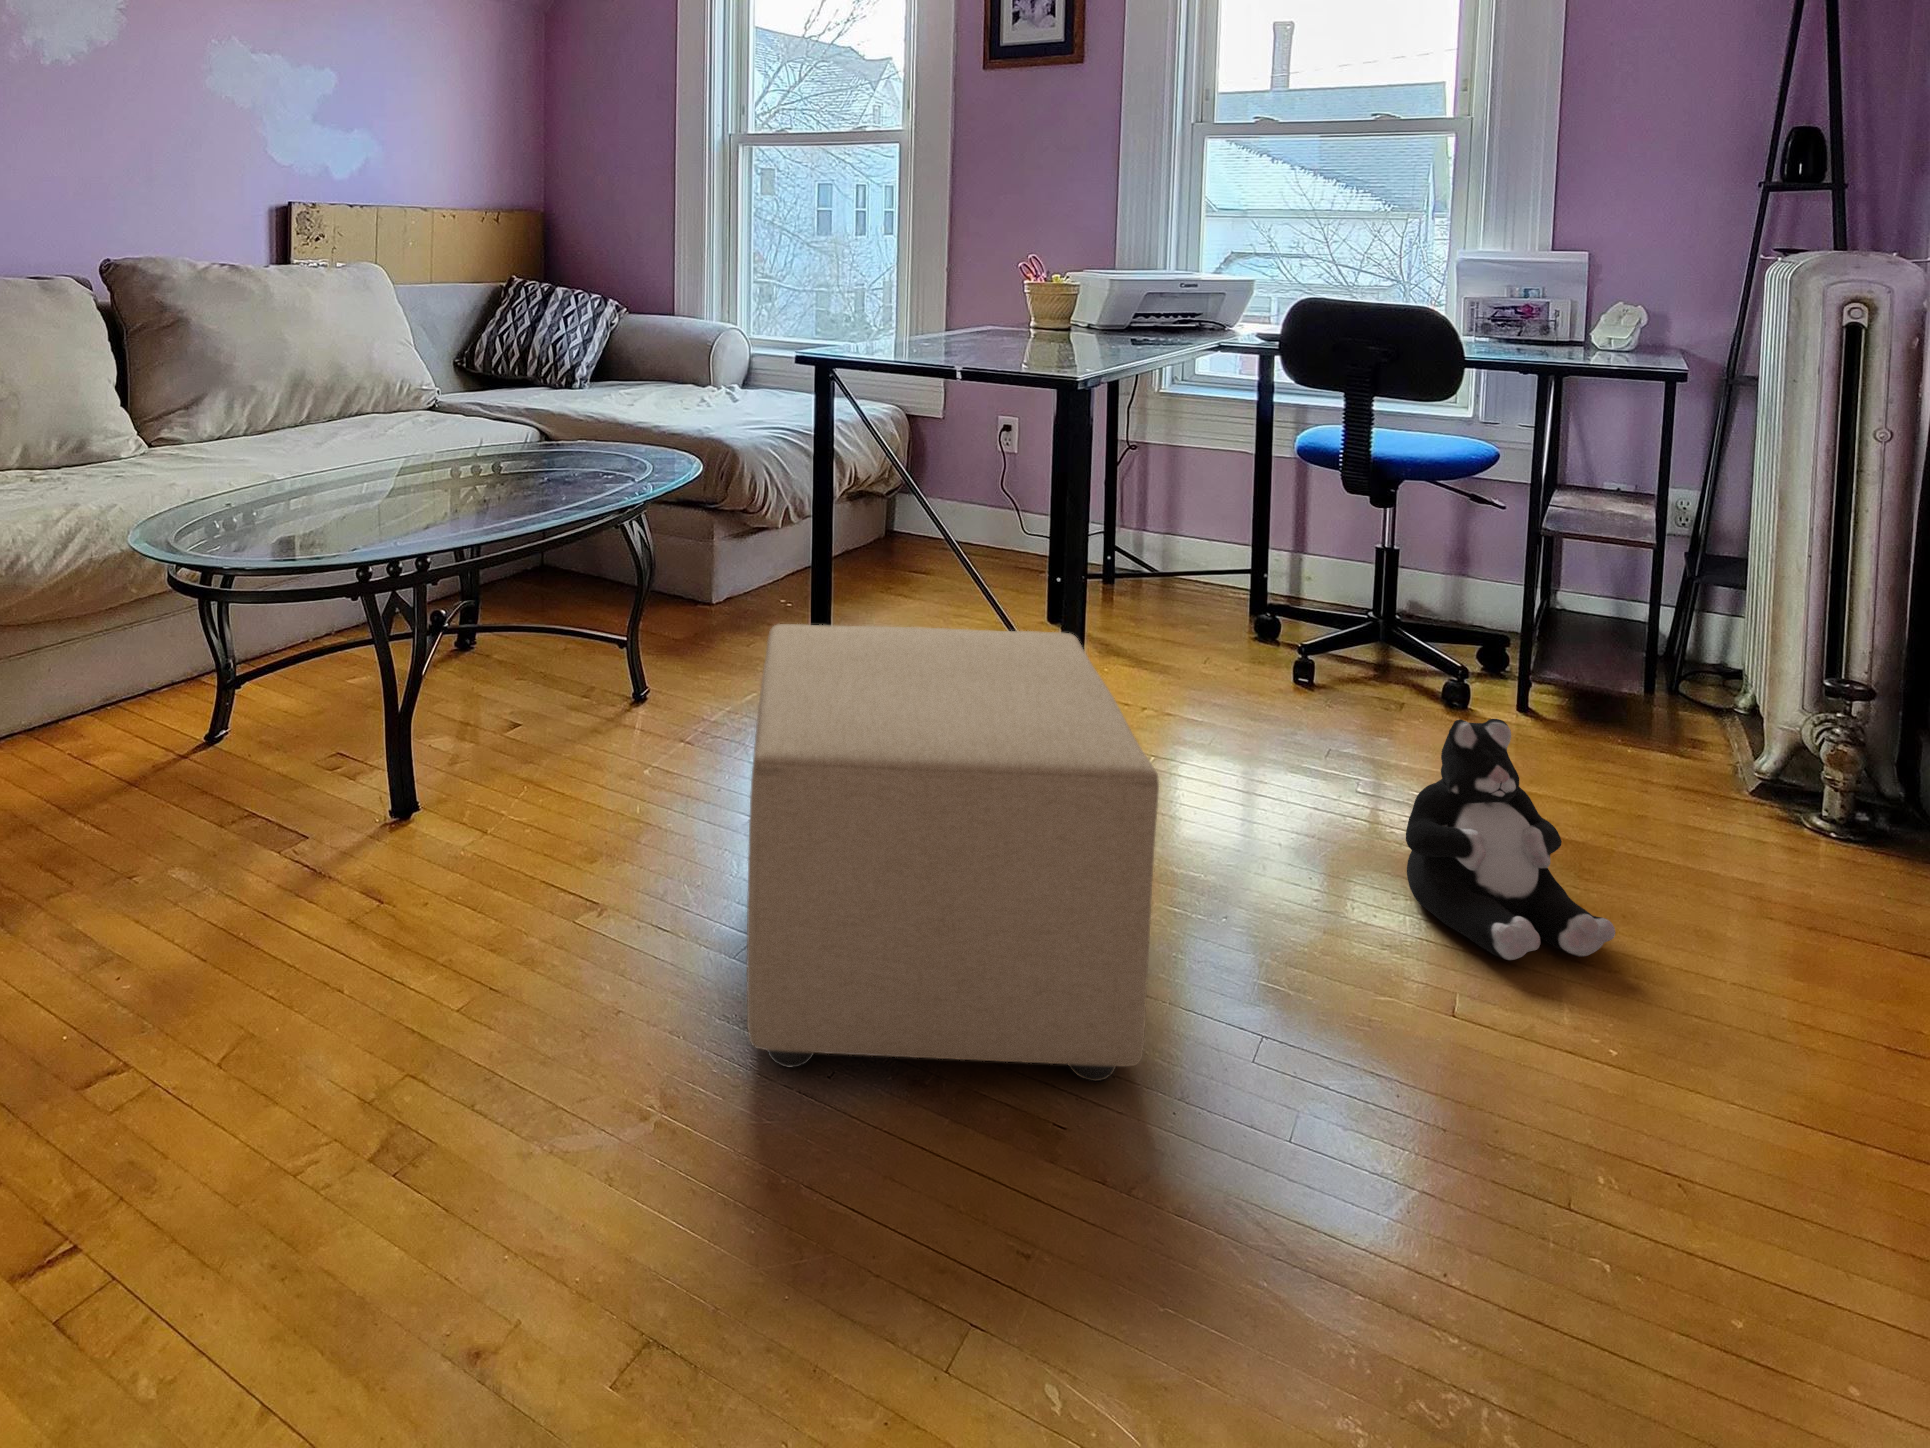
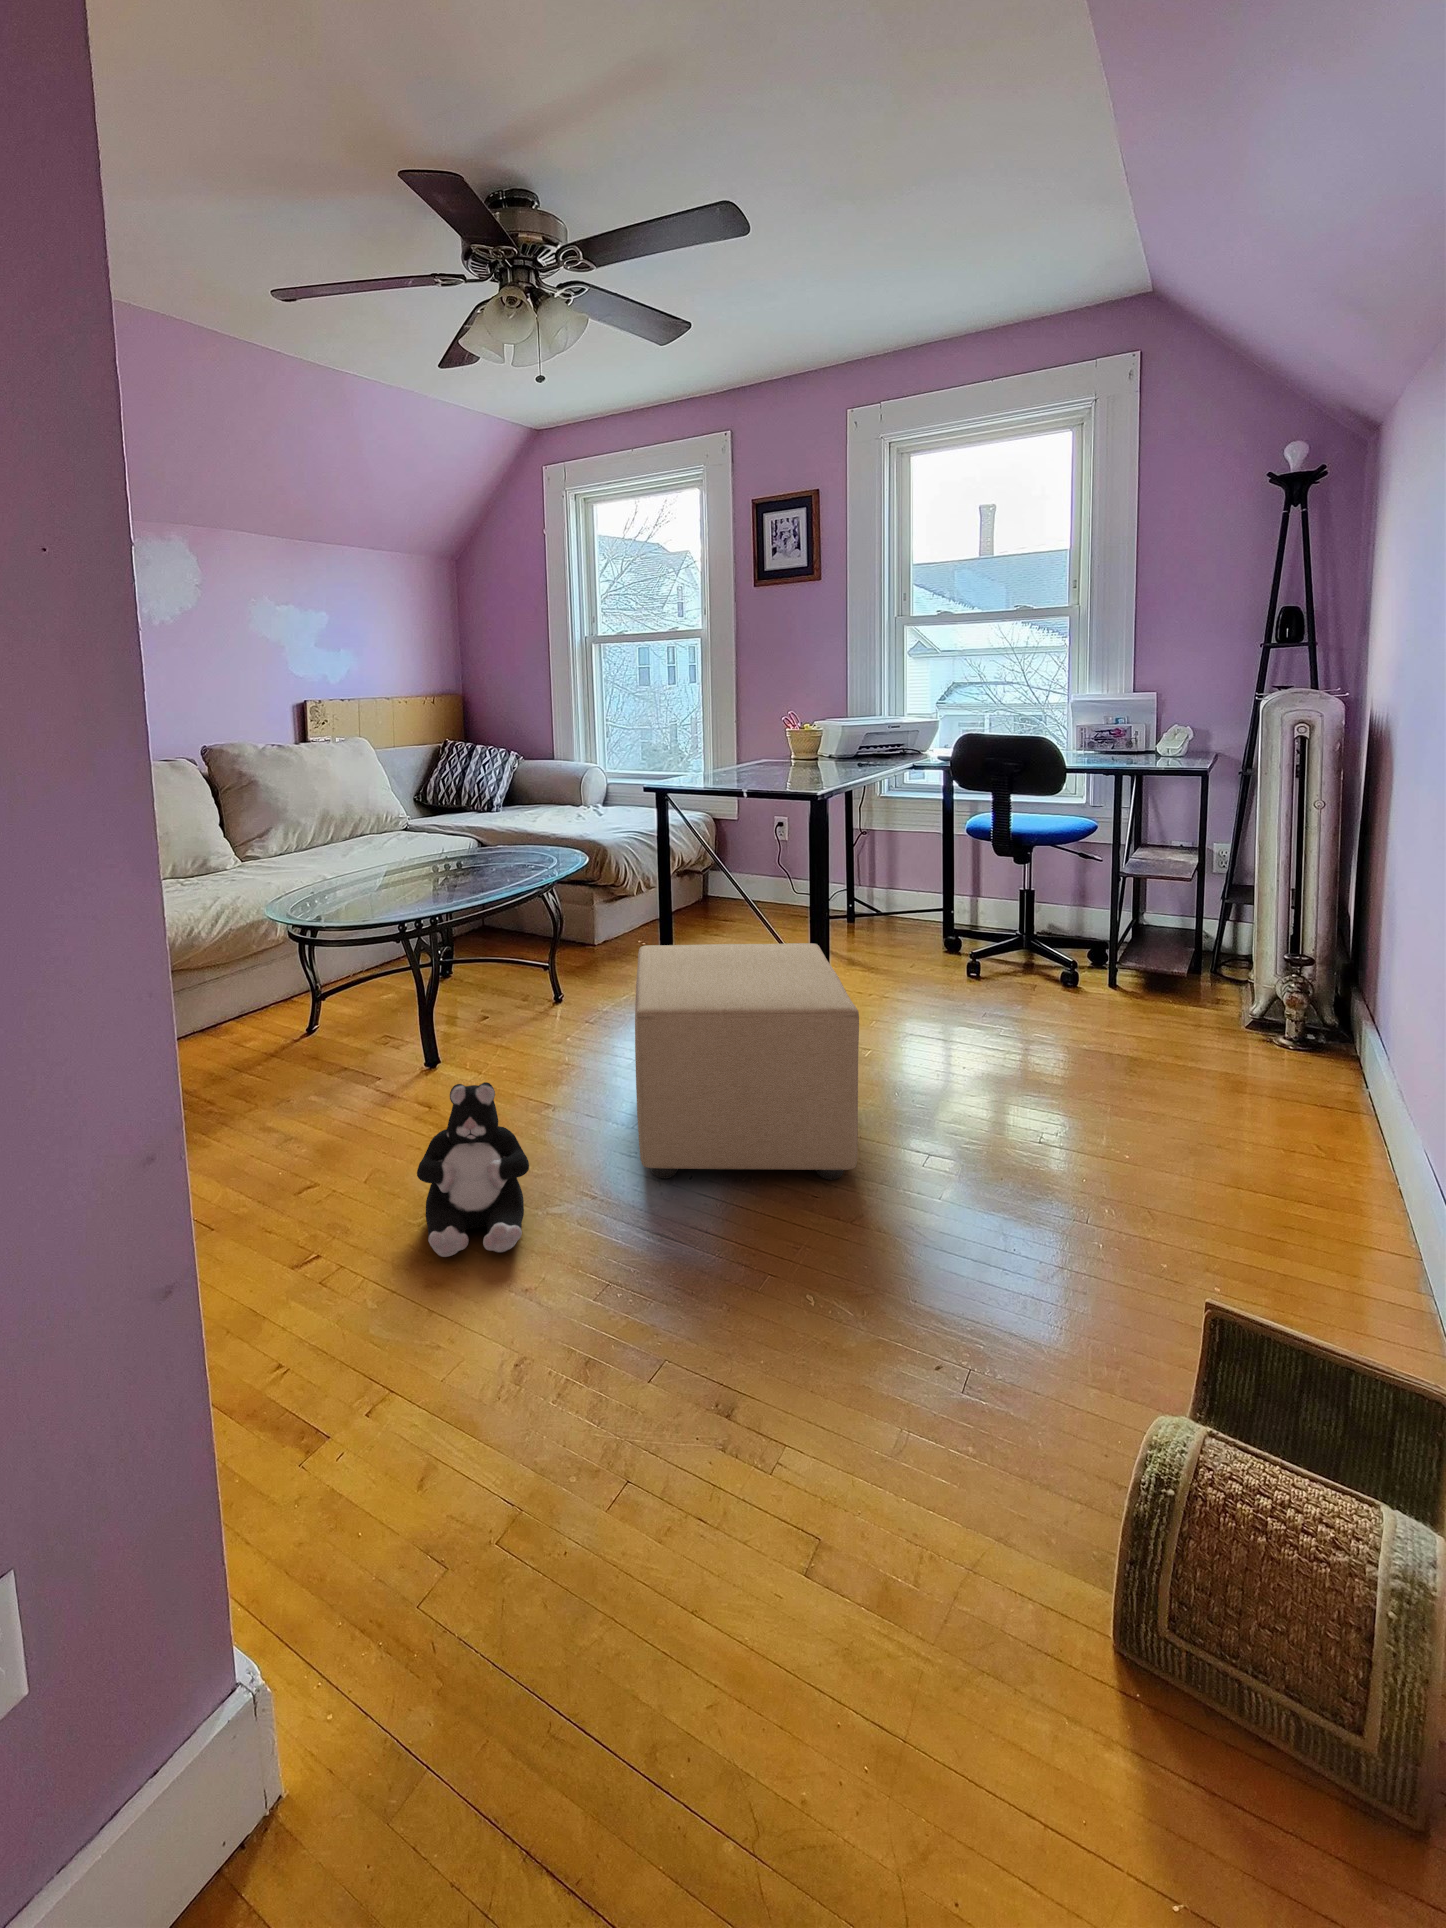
plush toy: present [1406,719,1615,960] -> present [417,1082,529,1257]

